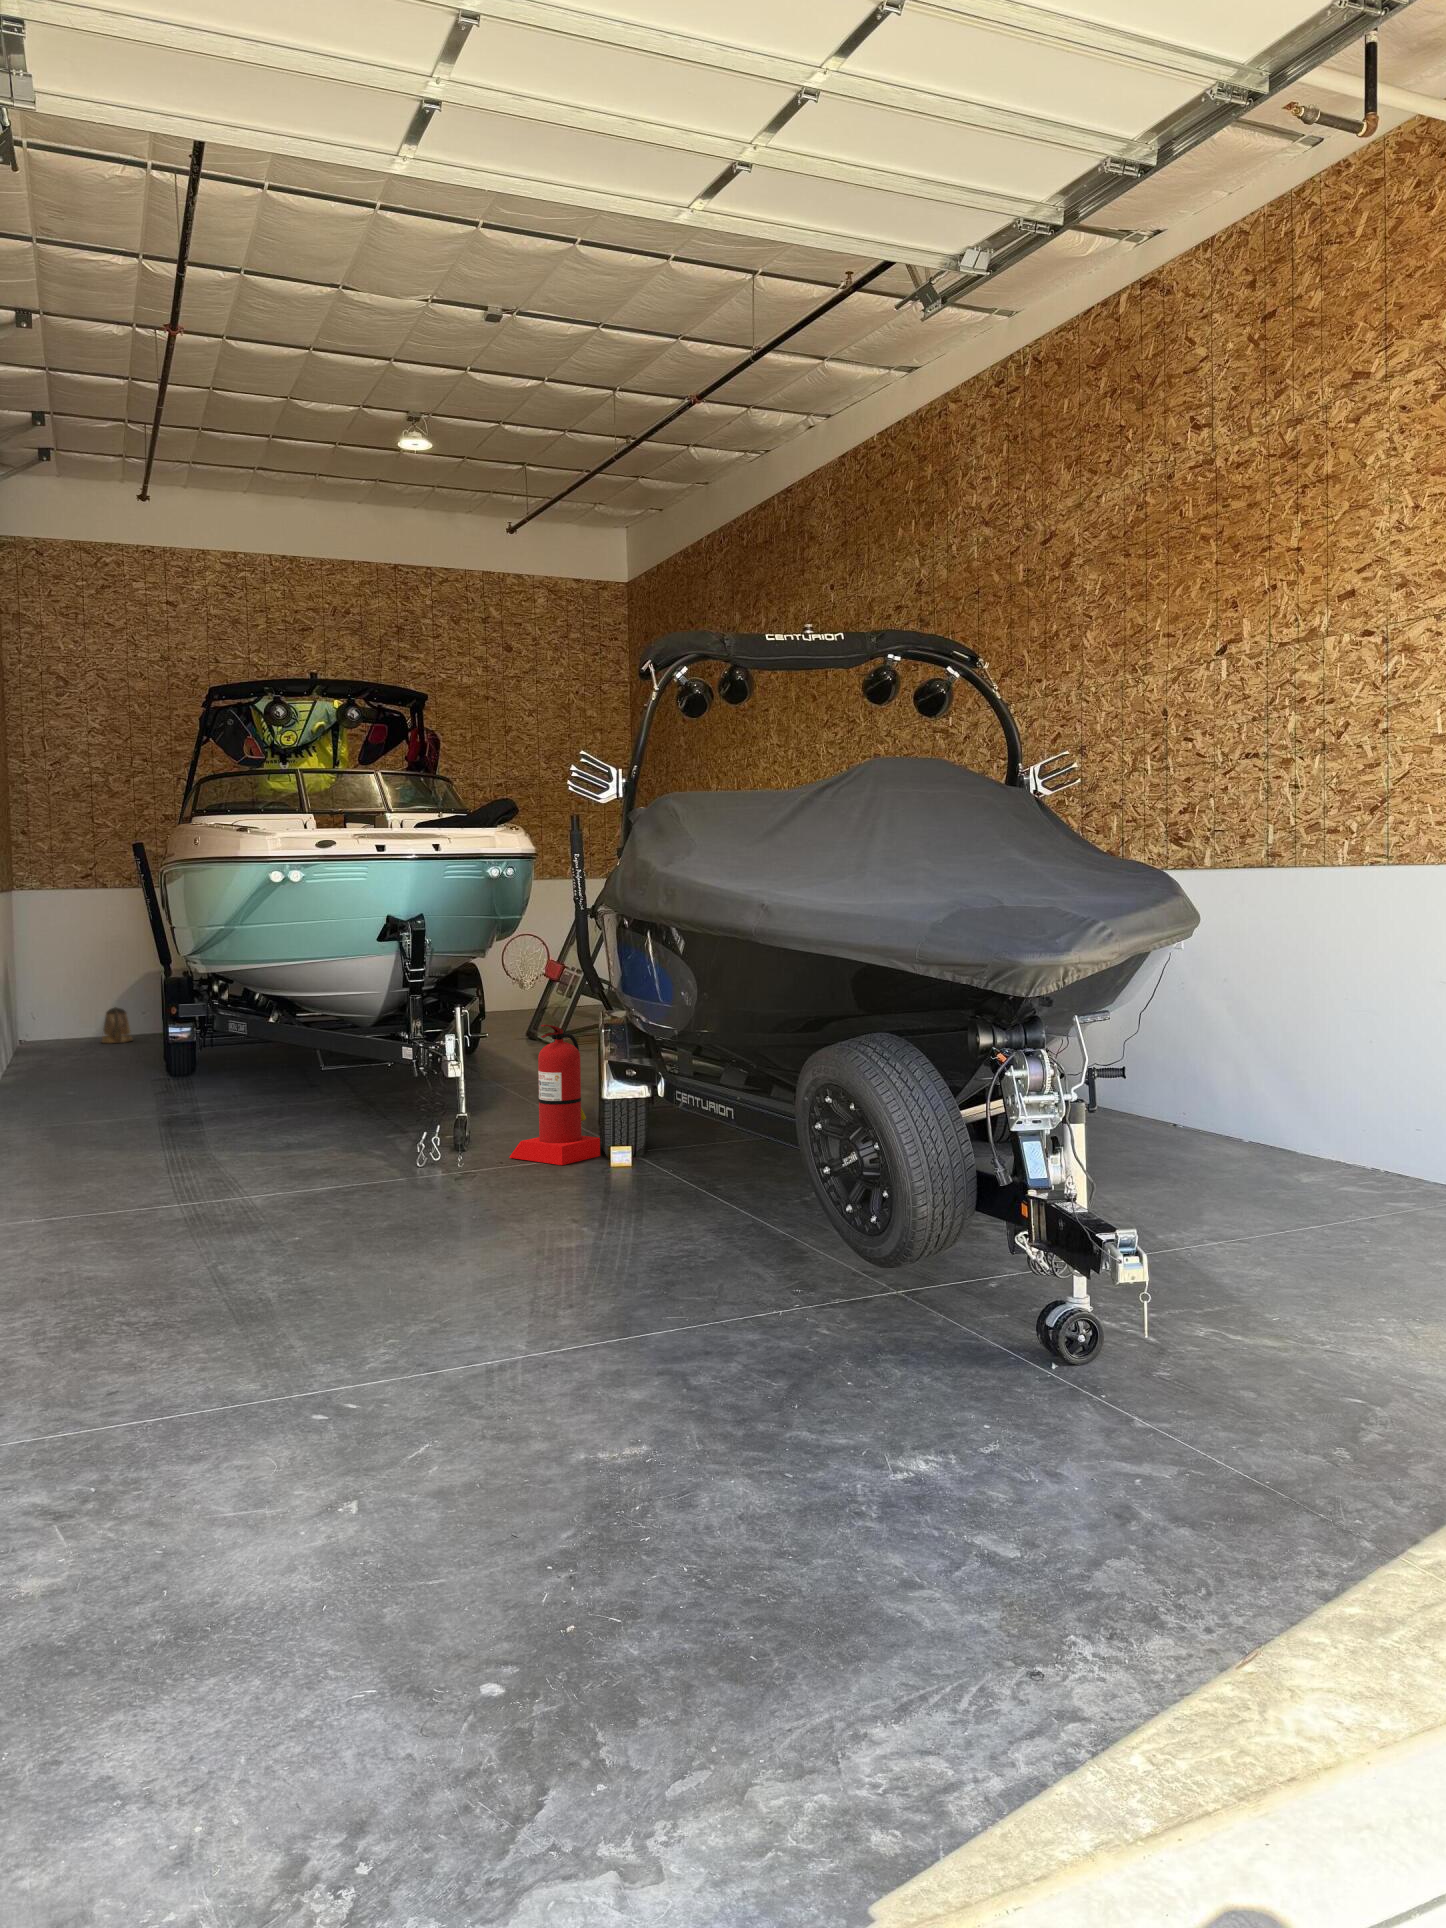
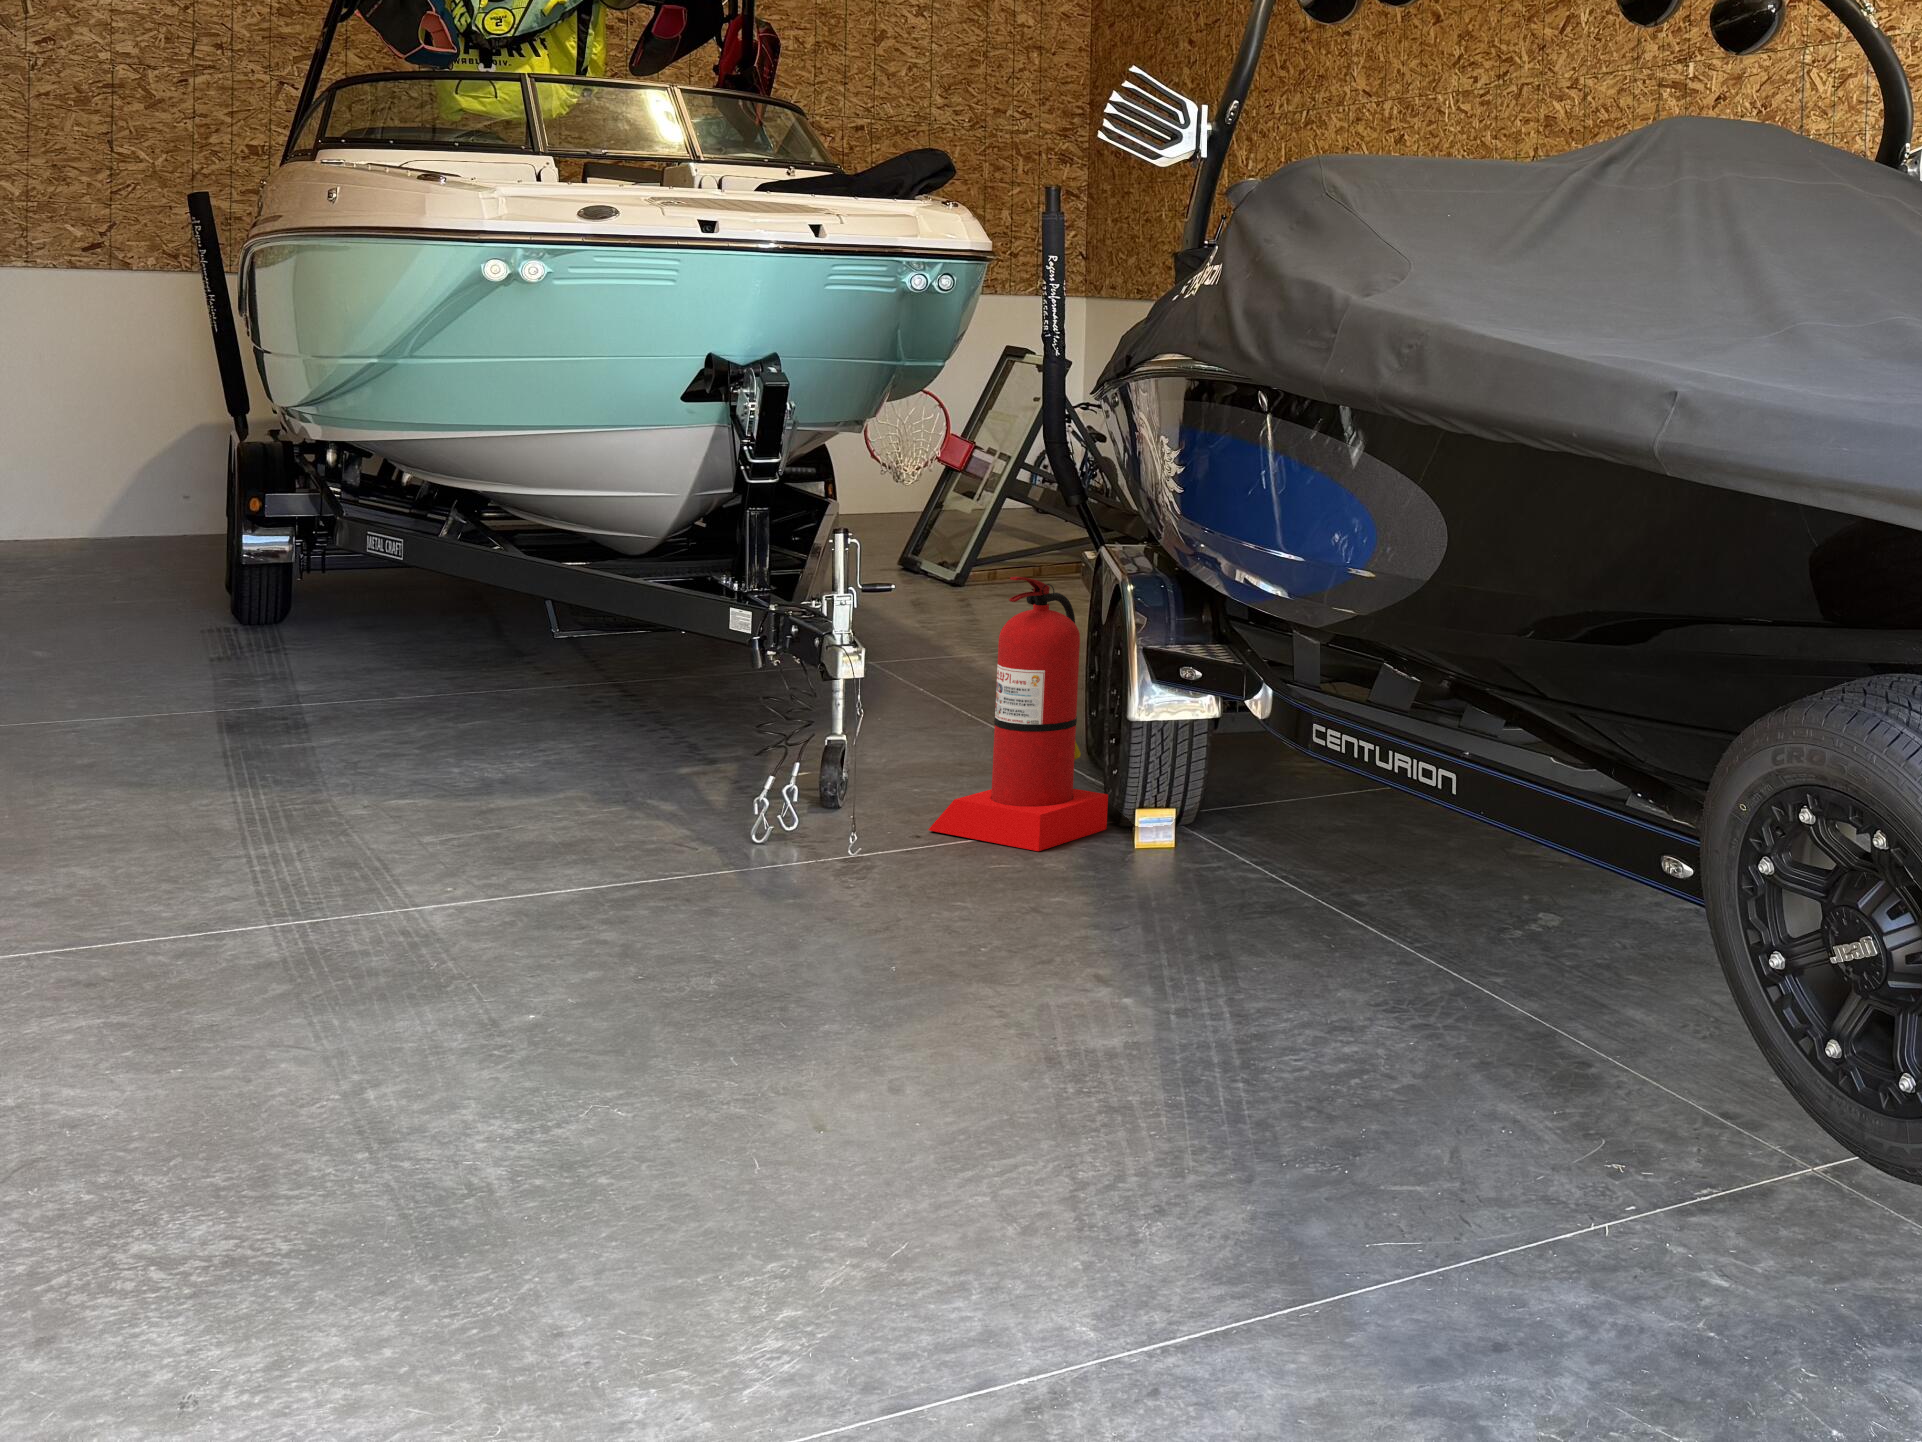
watering can: present [102,1007,132,1043] -> none [97,477,162,543]

